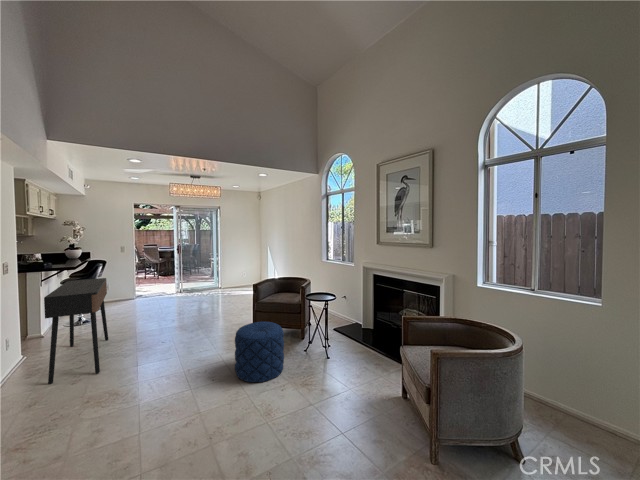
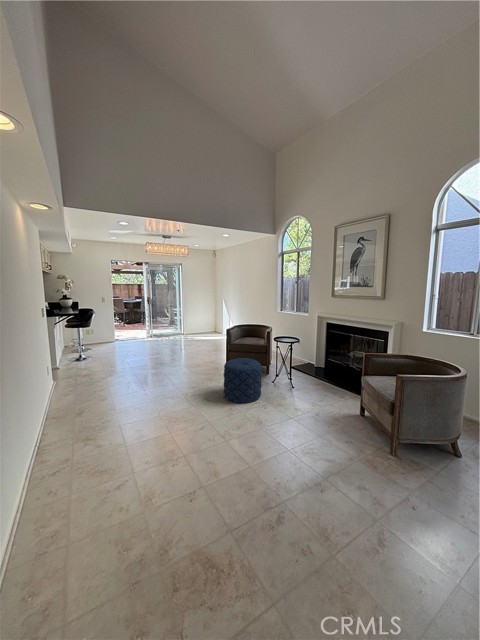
console table: present [44,278,108,384] -> none [80,323,120,400]

